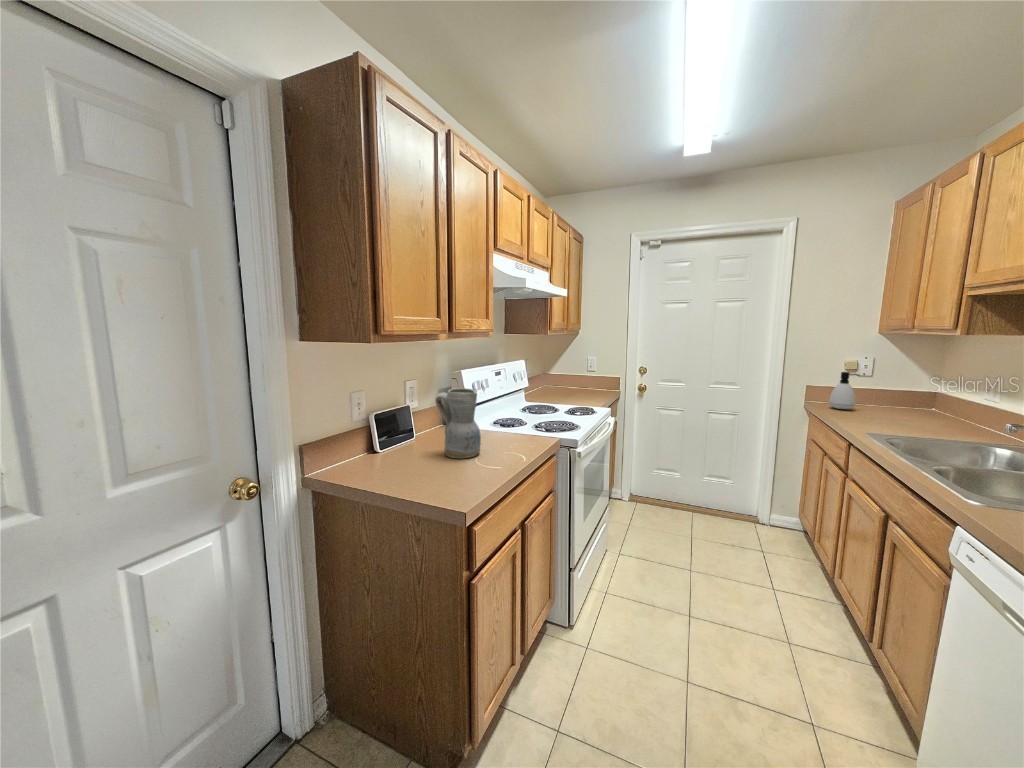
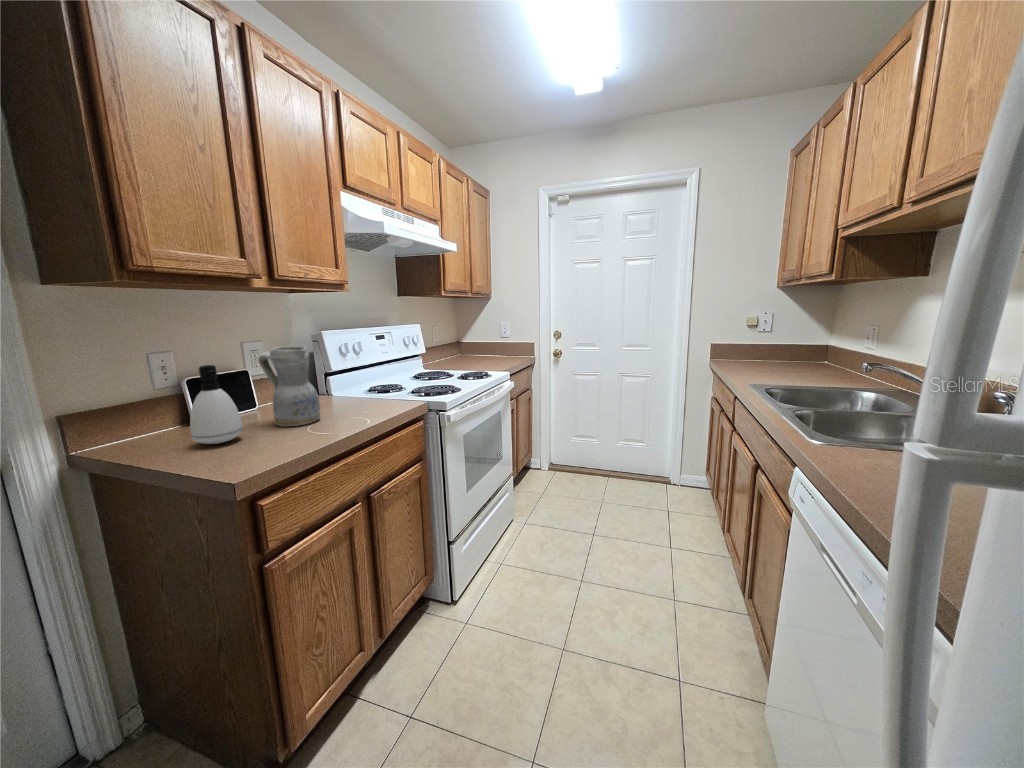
soap dispenser: present [829,372,859,409] -> present [190,365,243,444]

